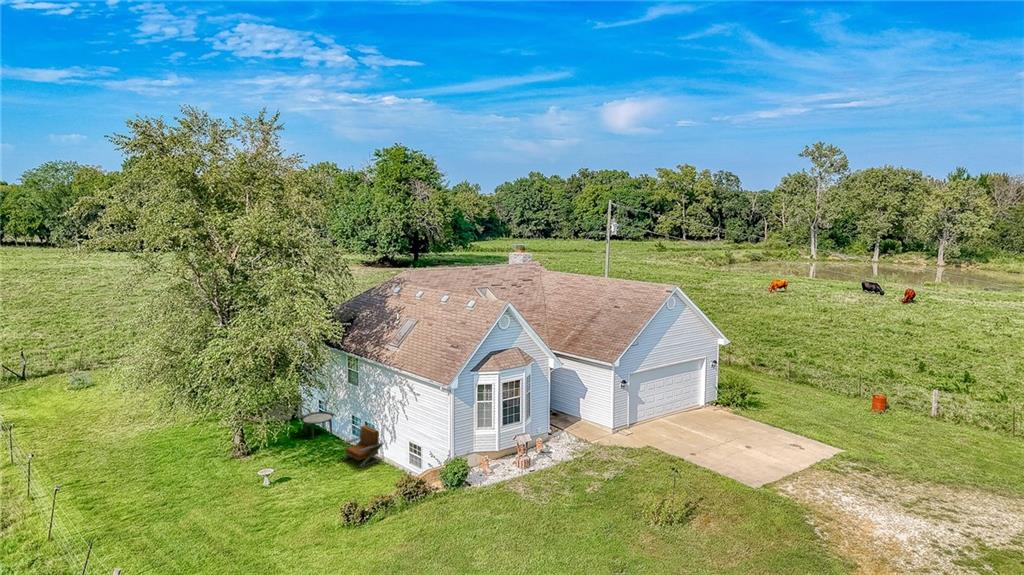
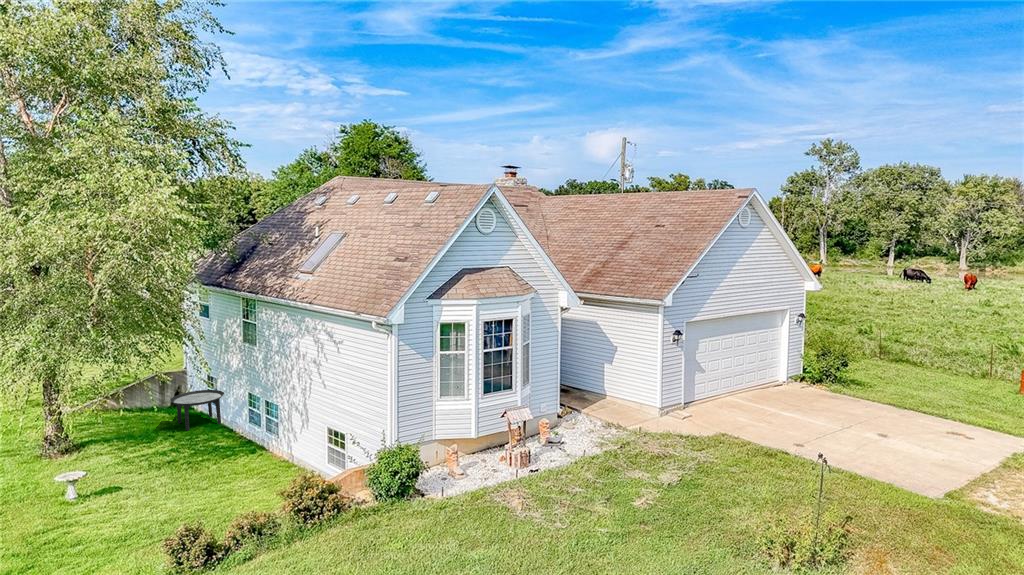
lounge chair: present [343,425,383,468] -> none [222,403,289,472]

